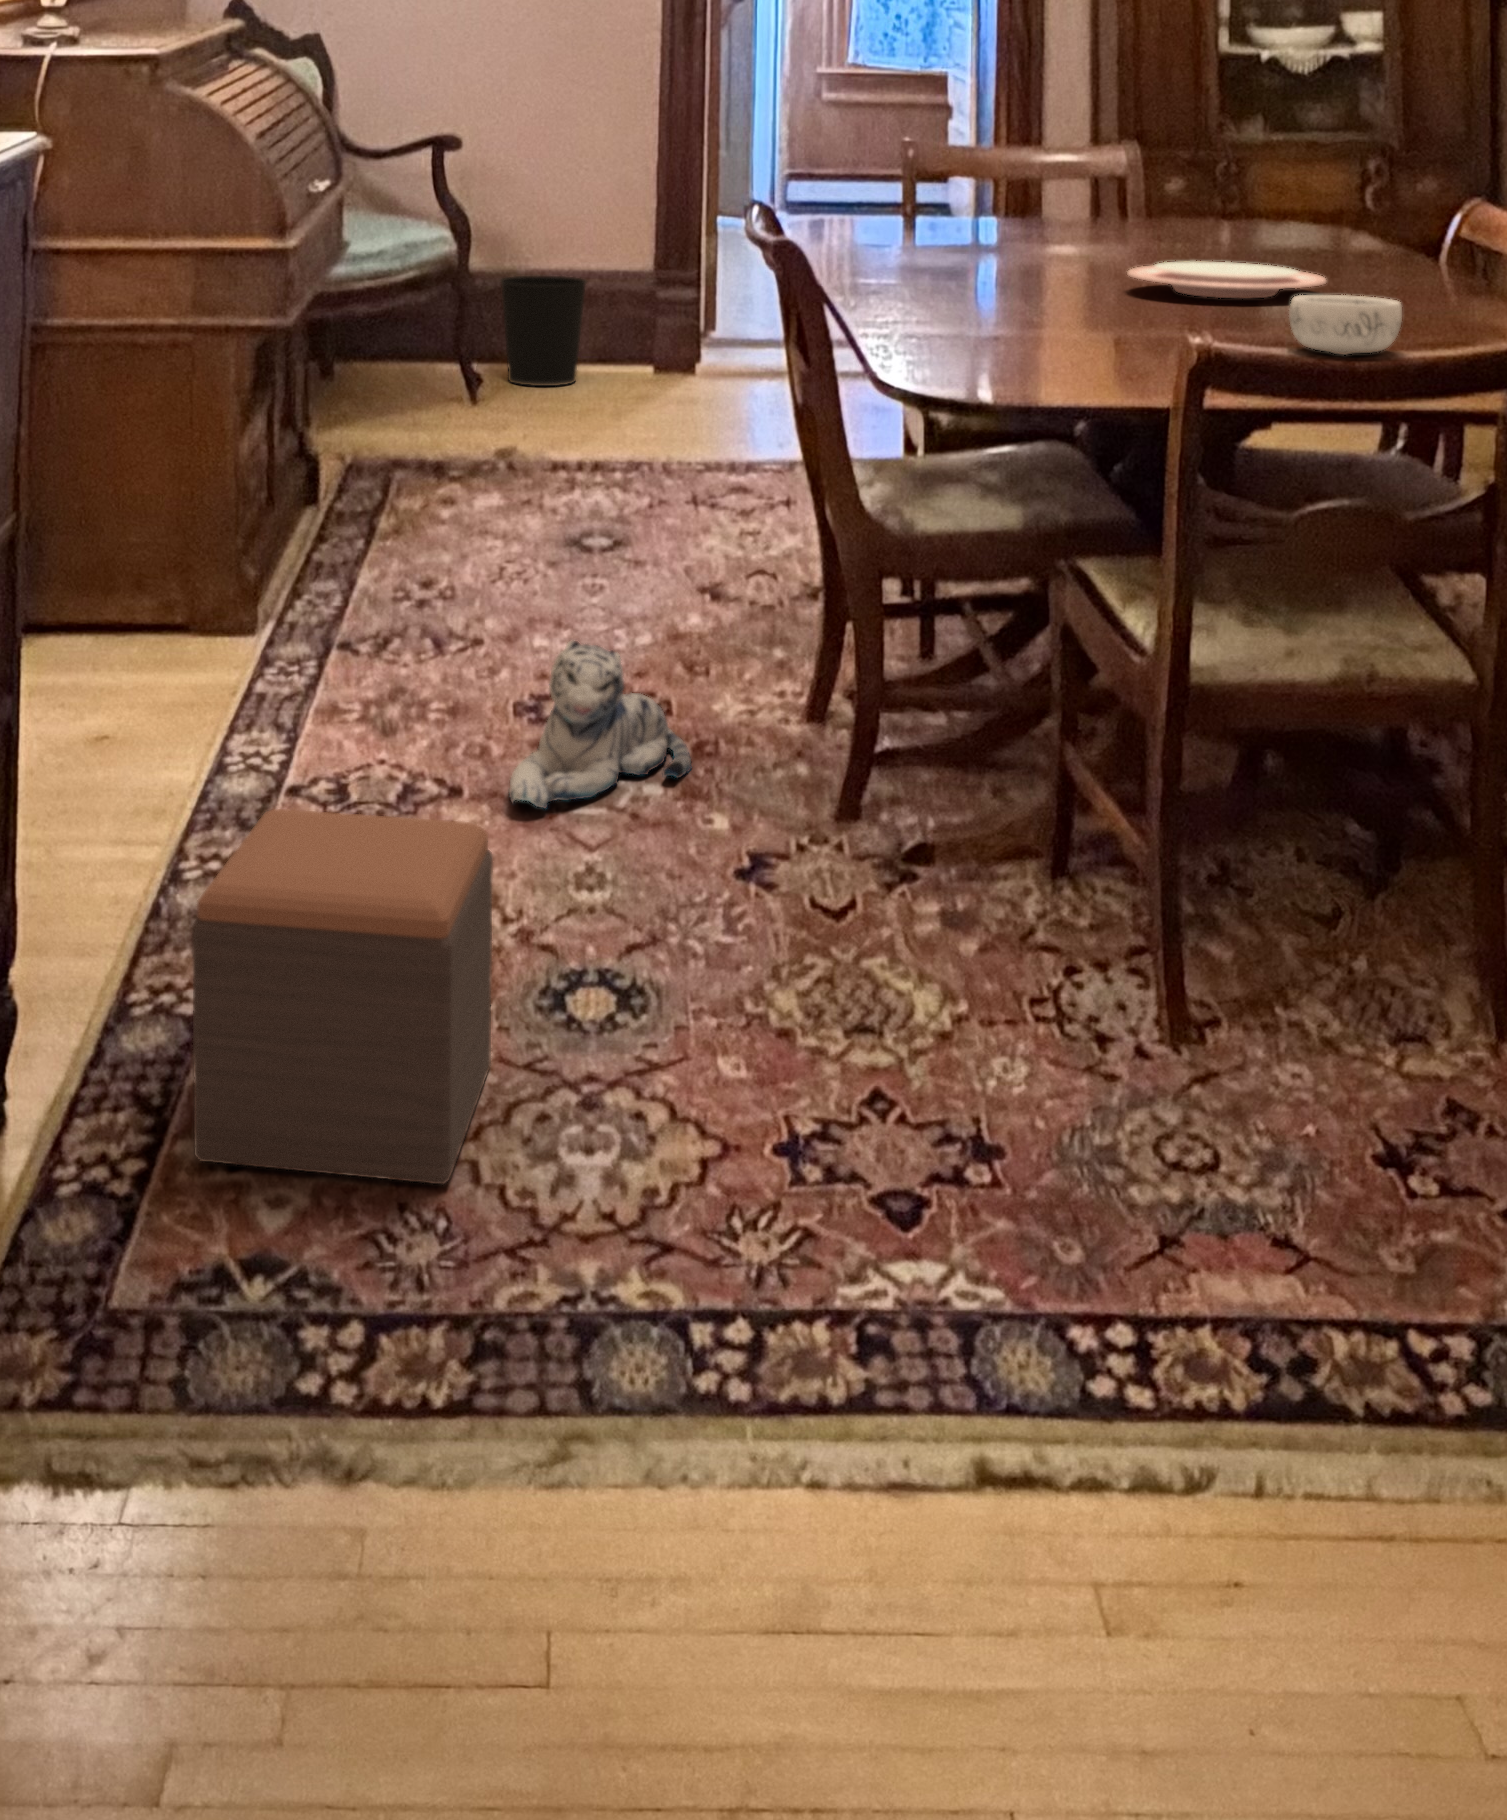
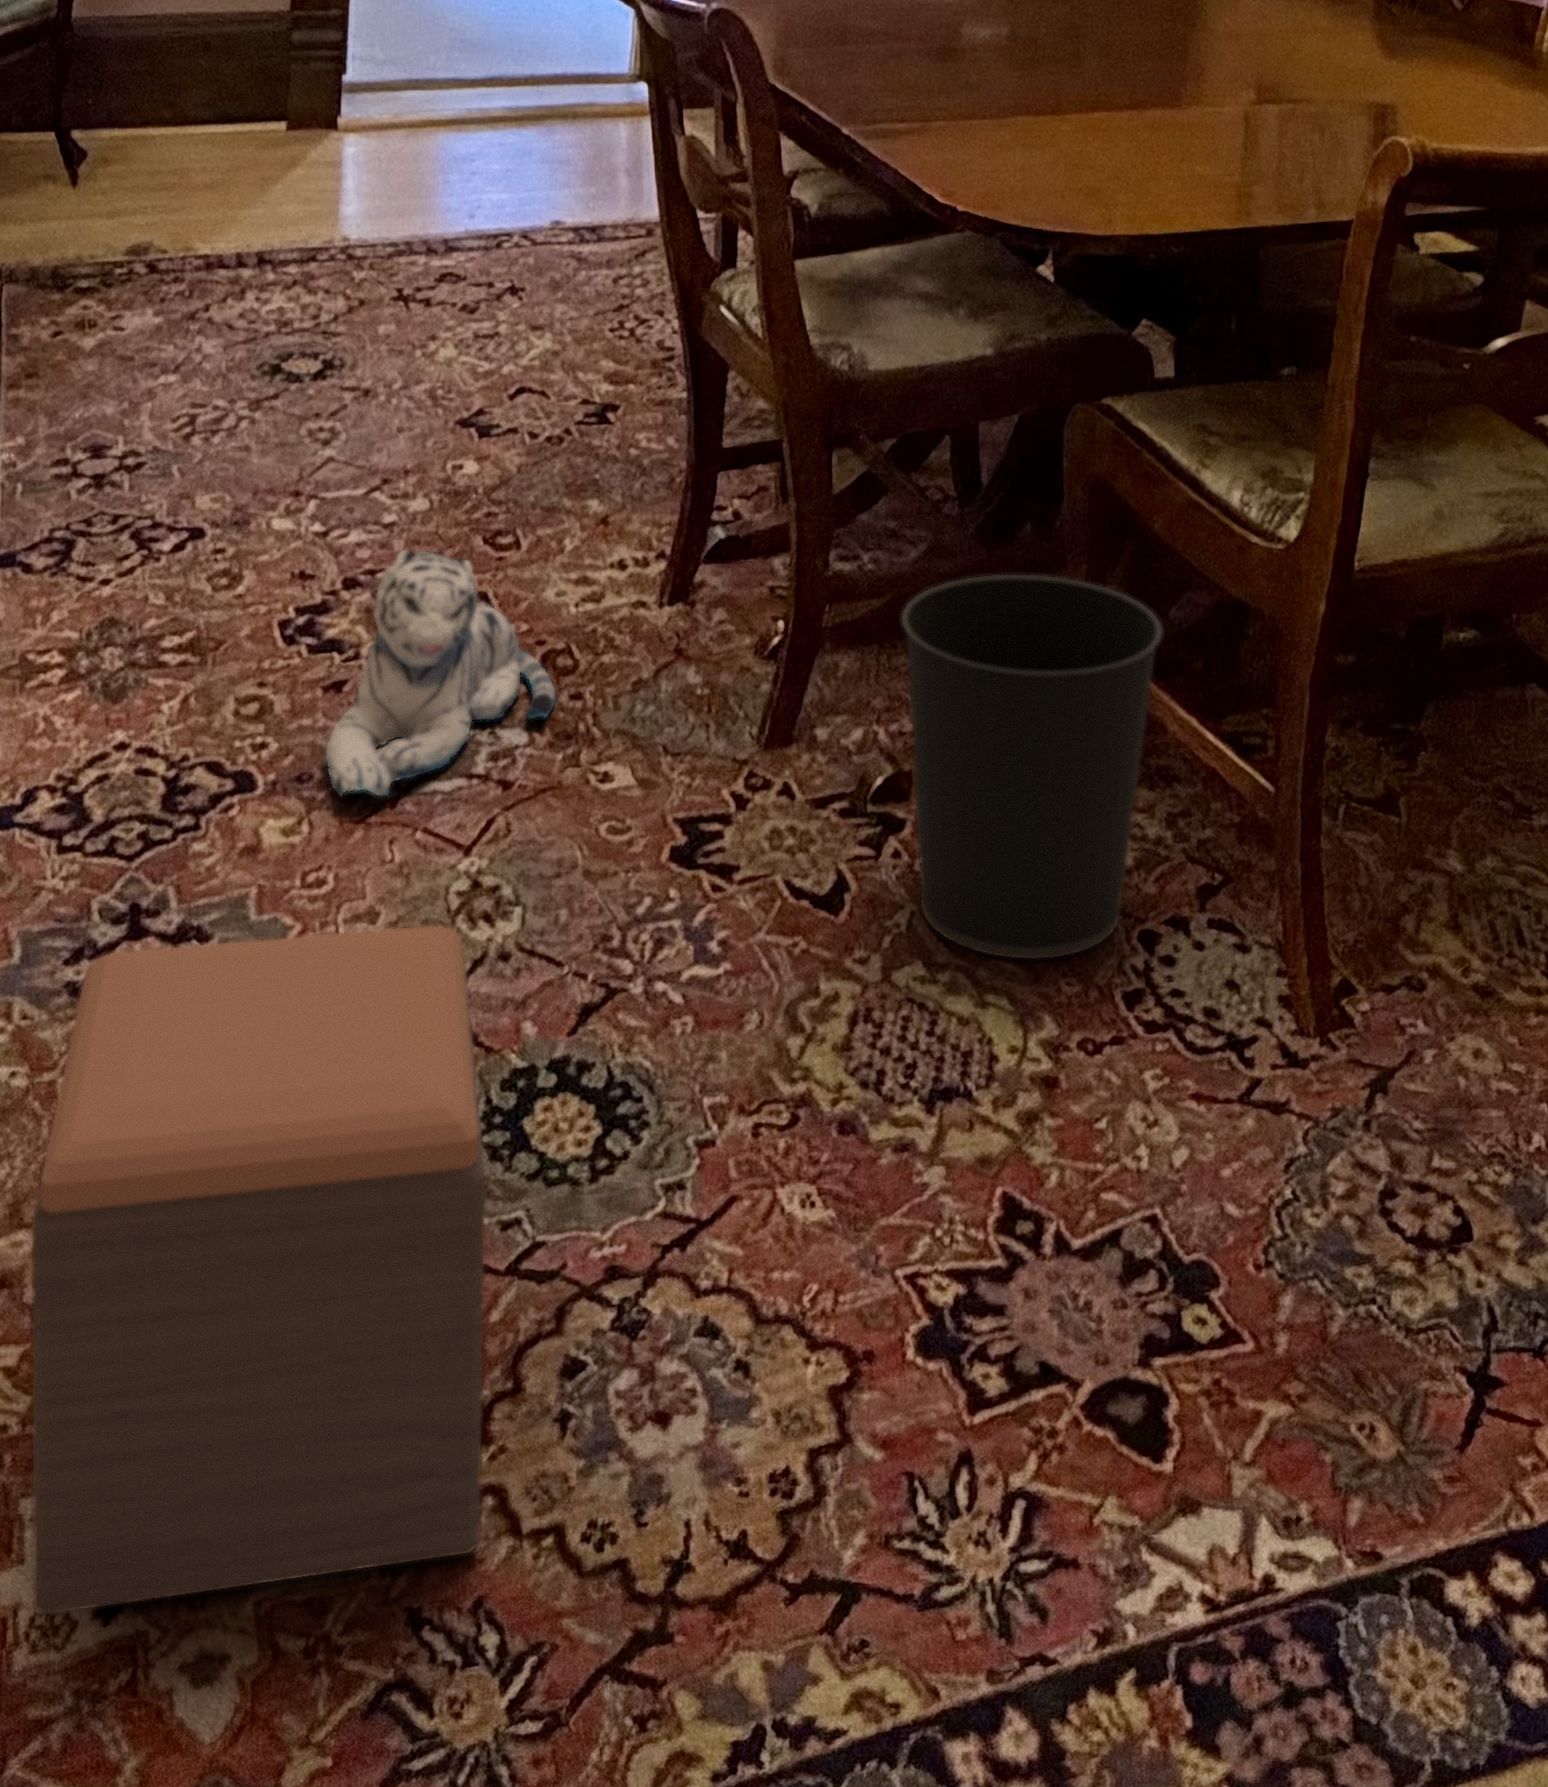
plate: present [1128,261,1326,298] -> none [1082,14,1309,60]
wastebasket: present [501,276,586,386] -> present [902,575,1162,959]
decorative bowl: present [1289,295,1402,355] -> none [1381,66,1512,142]

